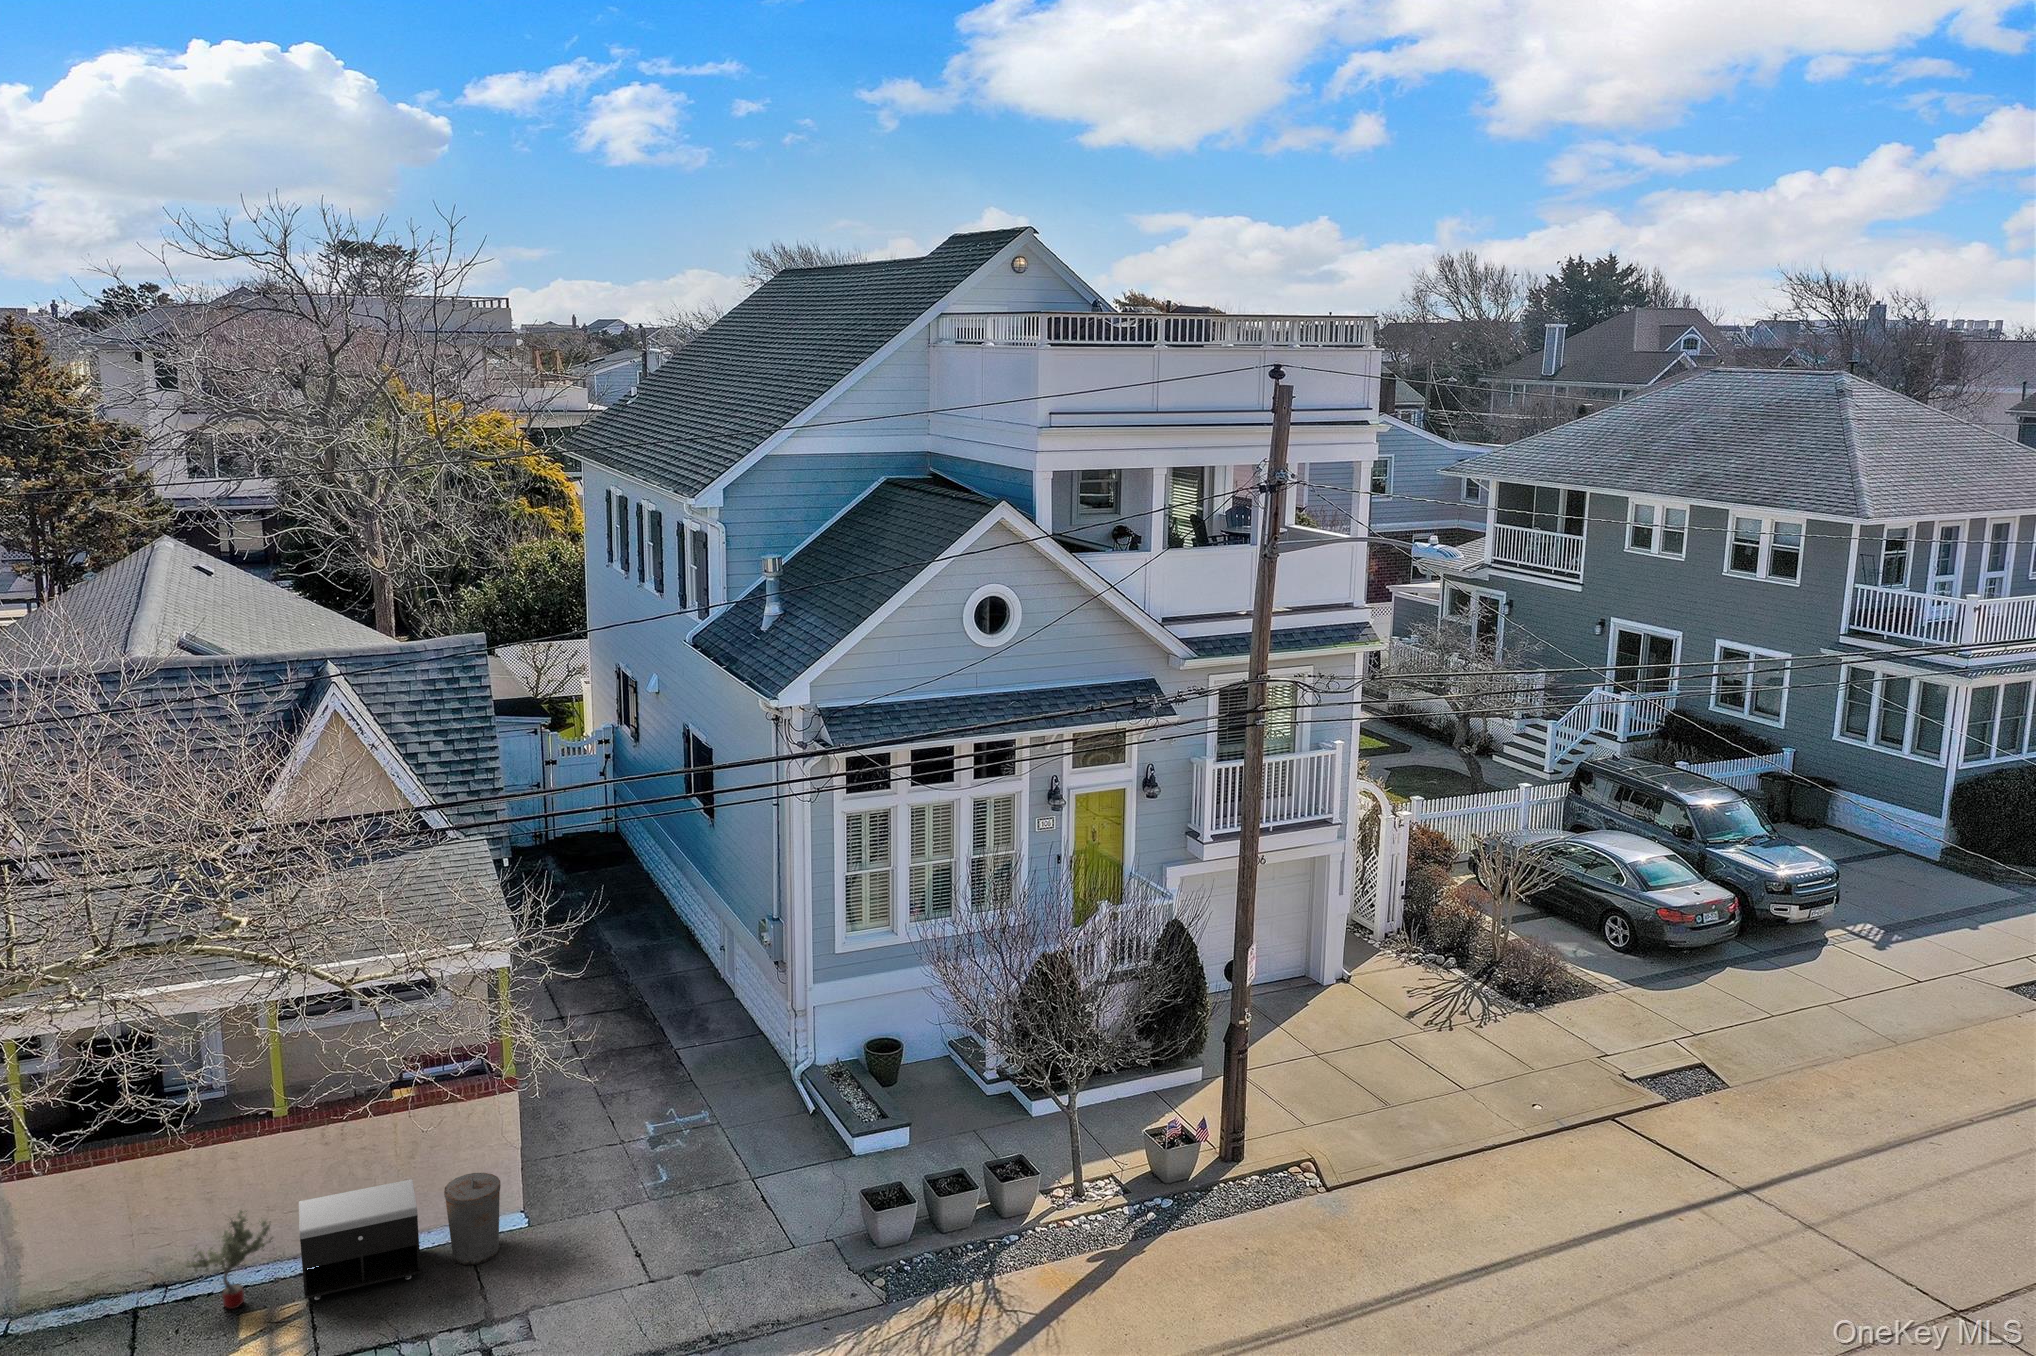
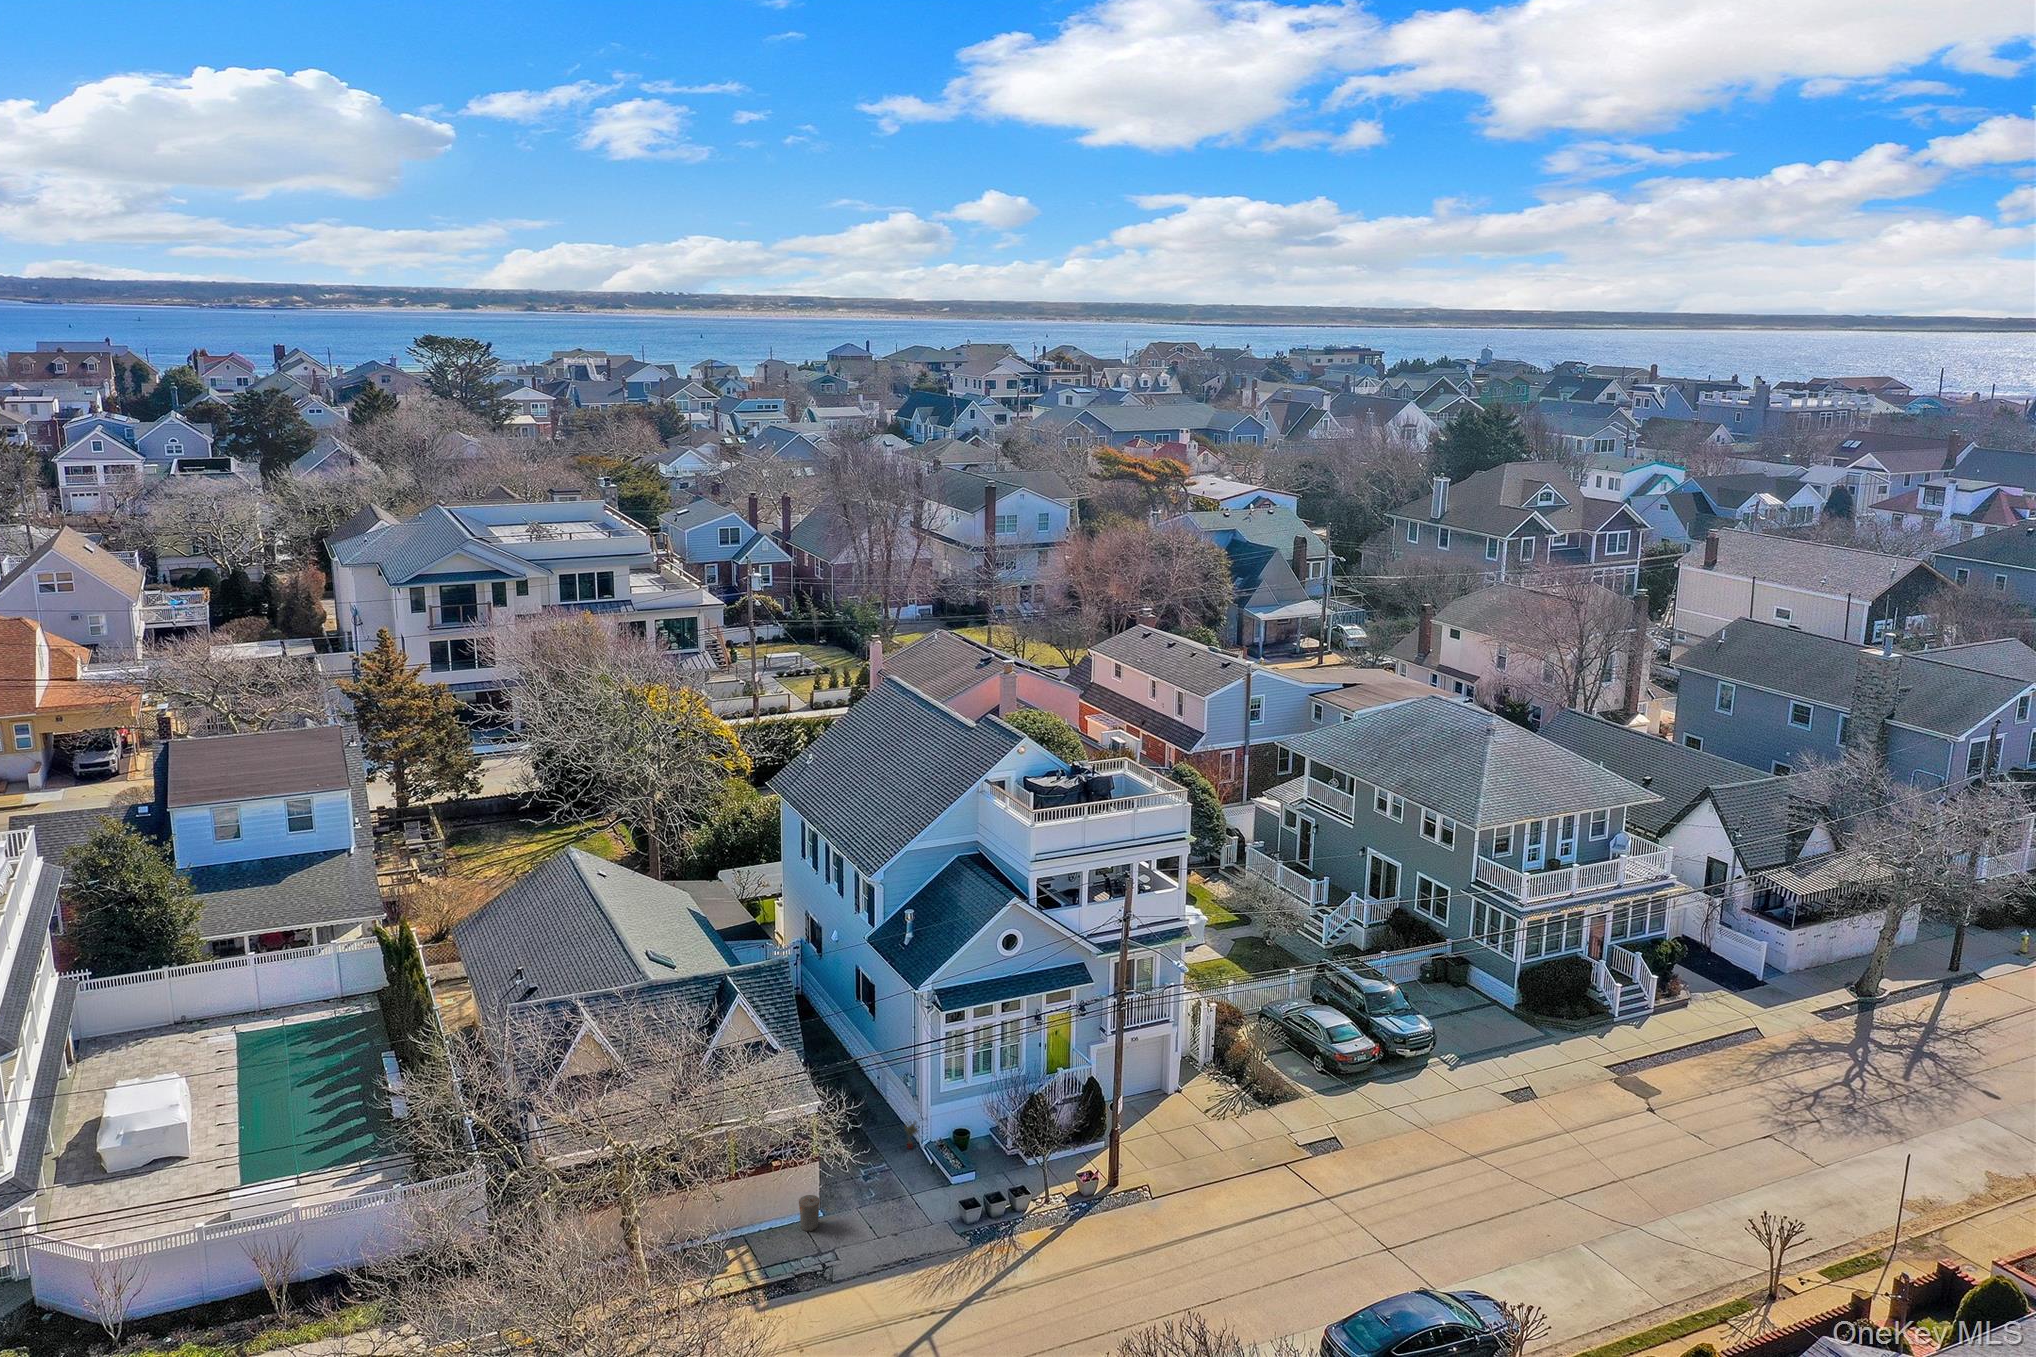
storage bench: present [299,1179,421,1300] -> none [746,1198,792,1245]
potted tree: present [186,1210,272,1309] -> present [905,1121,919,1149]

